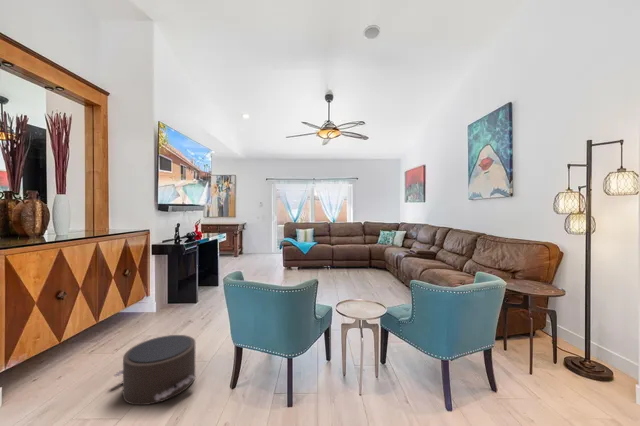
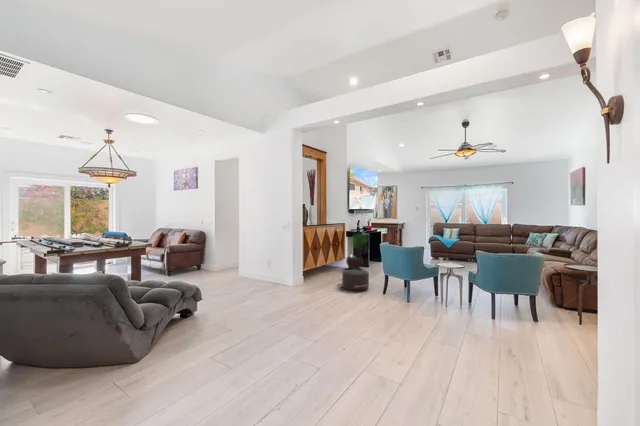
potted tree: none [151,243,197,315] -> present [346,234,366,269]

